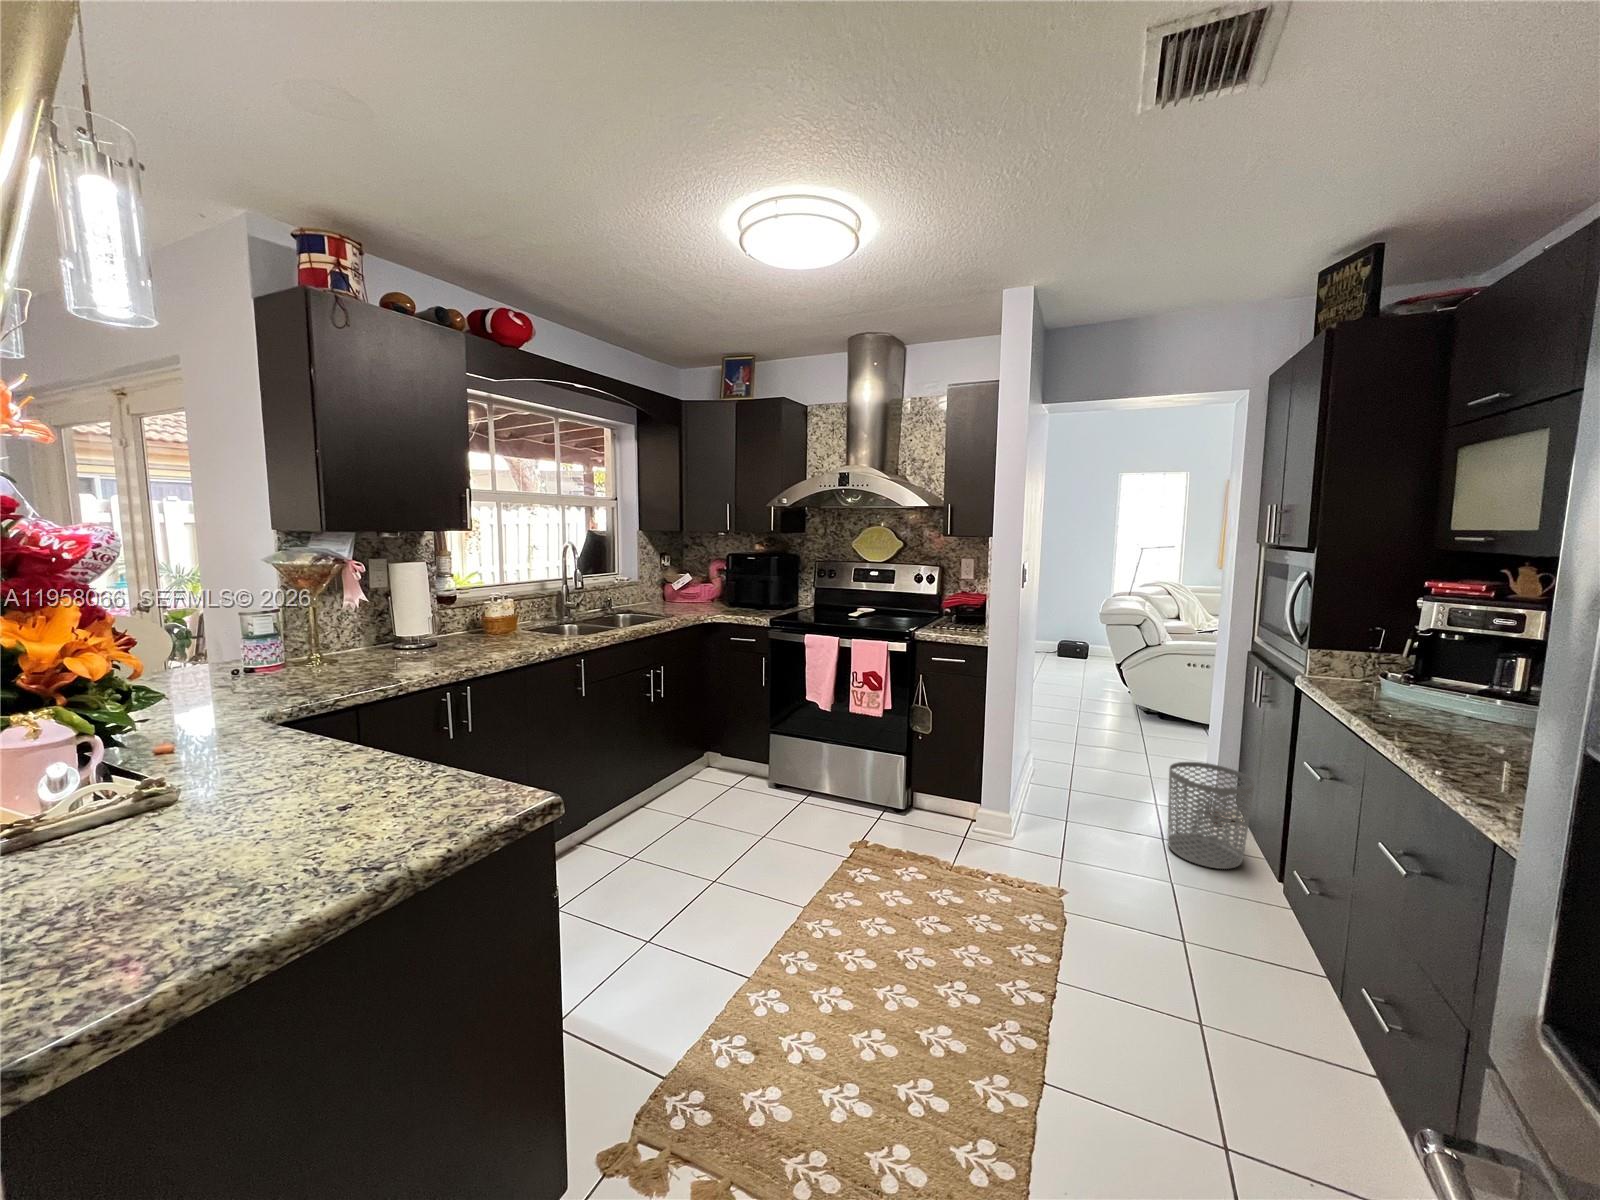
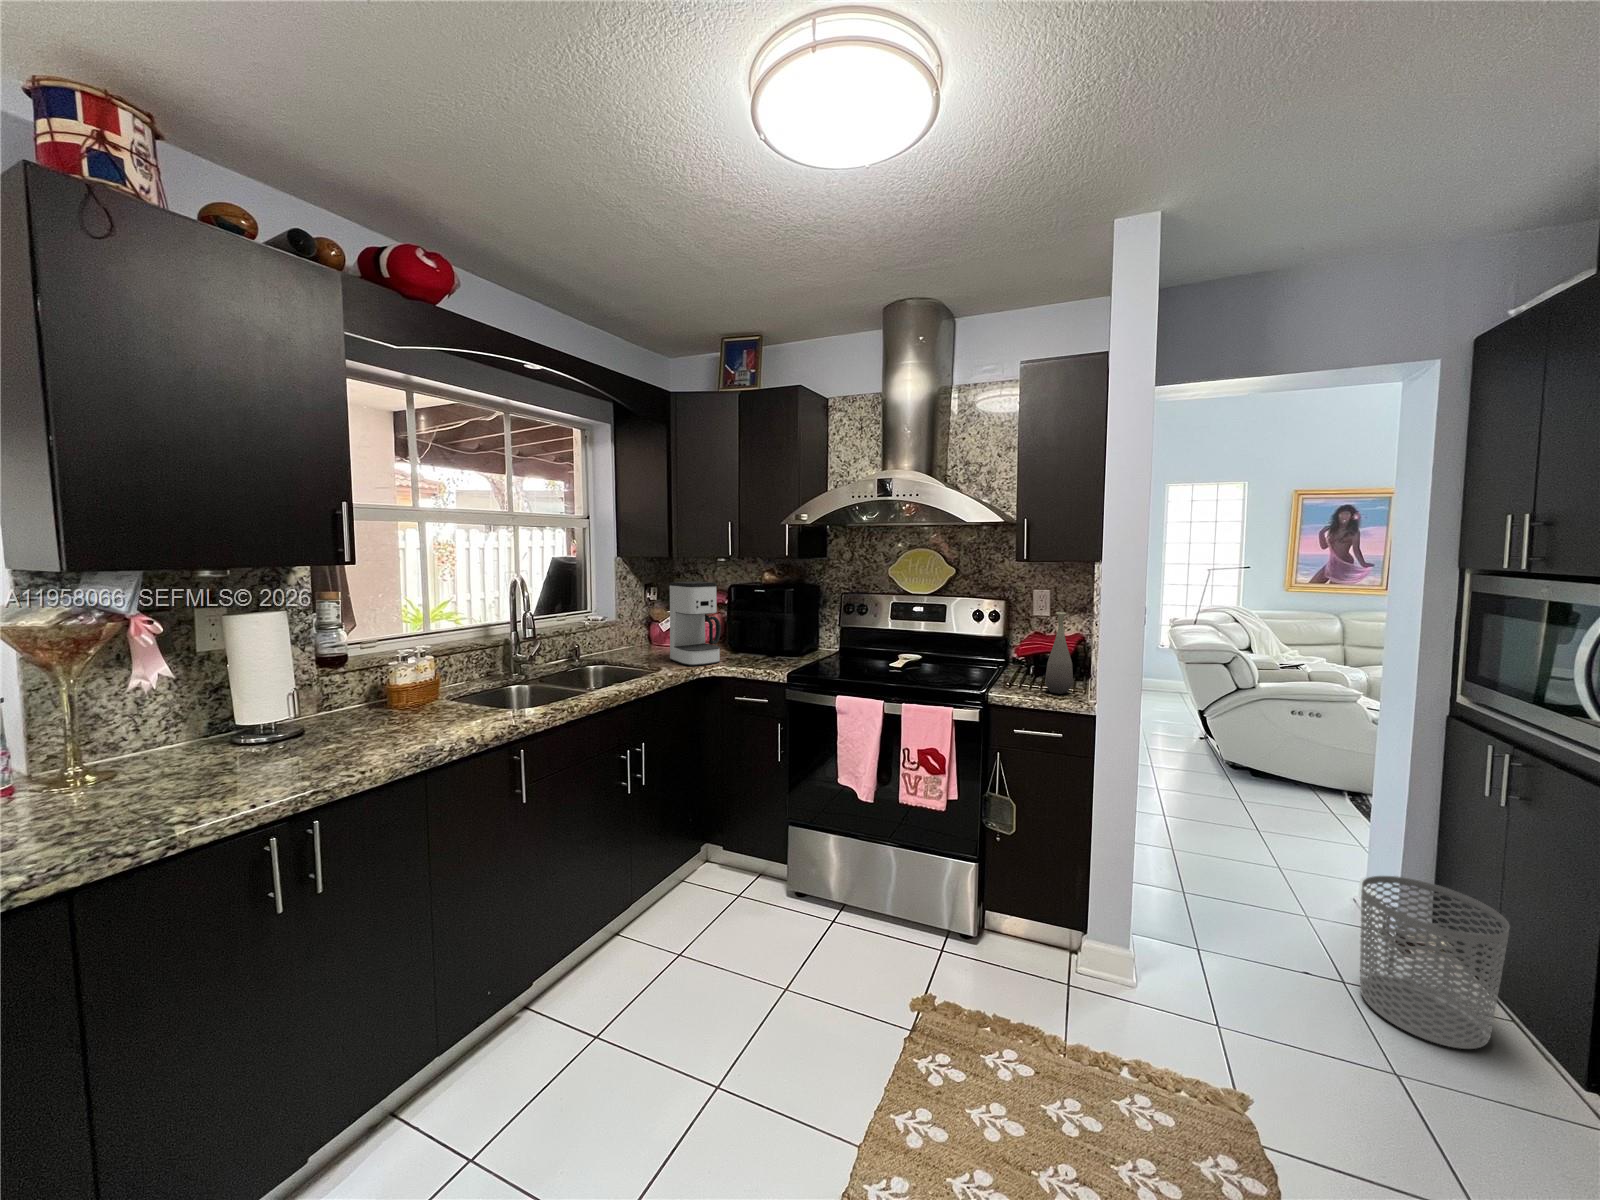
coffee maker: none [680,551,720,615] -> present [669,581,721,666]
bottle: none [956,572,976,633] -> present [1045,612,1073,694]

